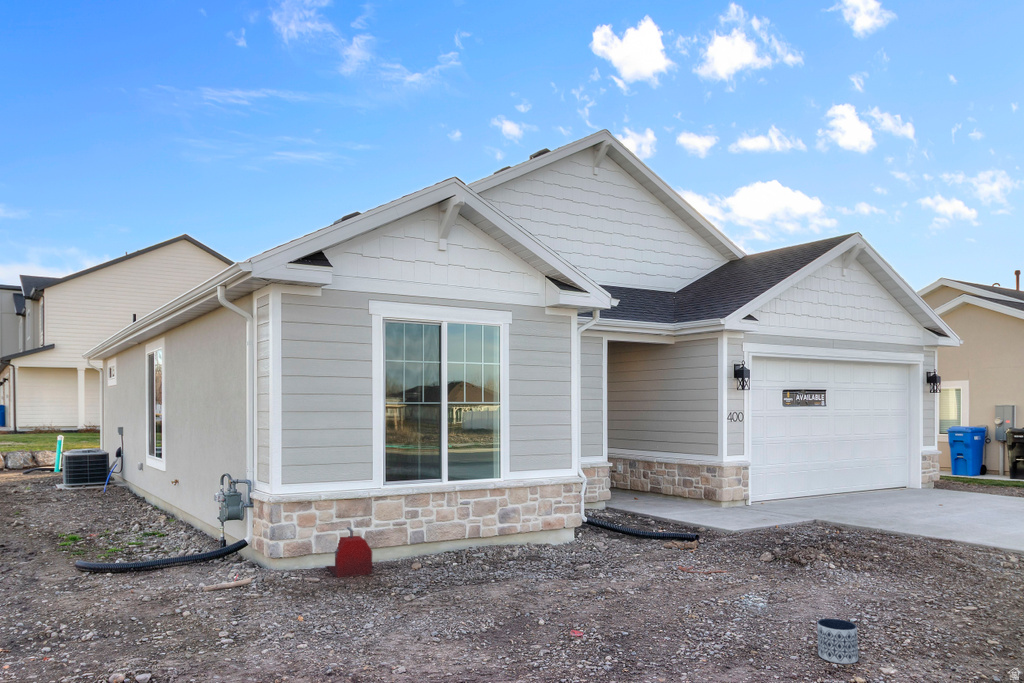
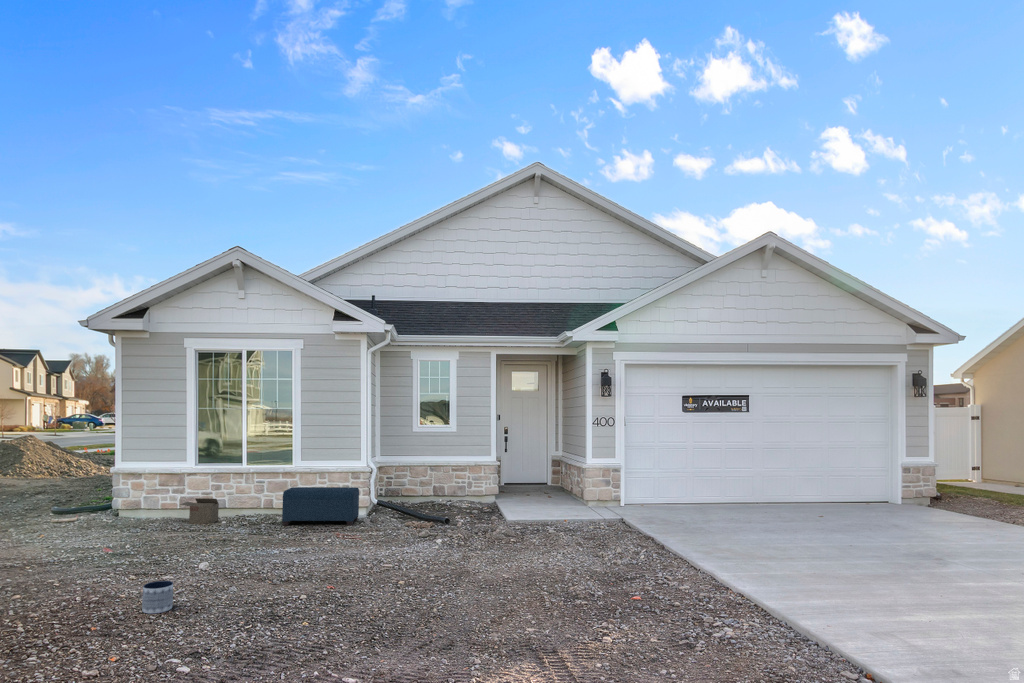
bench: none [504,502,596,555] -> present [282,487,359,526]
toolbox: present [327,527,372,577] -> none [132,492,175,527]
cardboard box: none [379,529,427,566] -> present [180,498,219,523]

